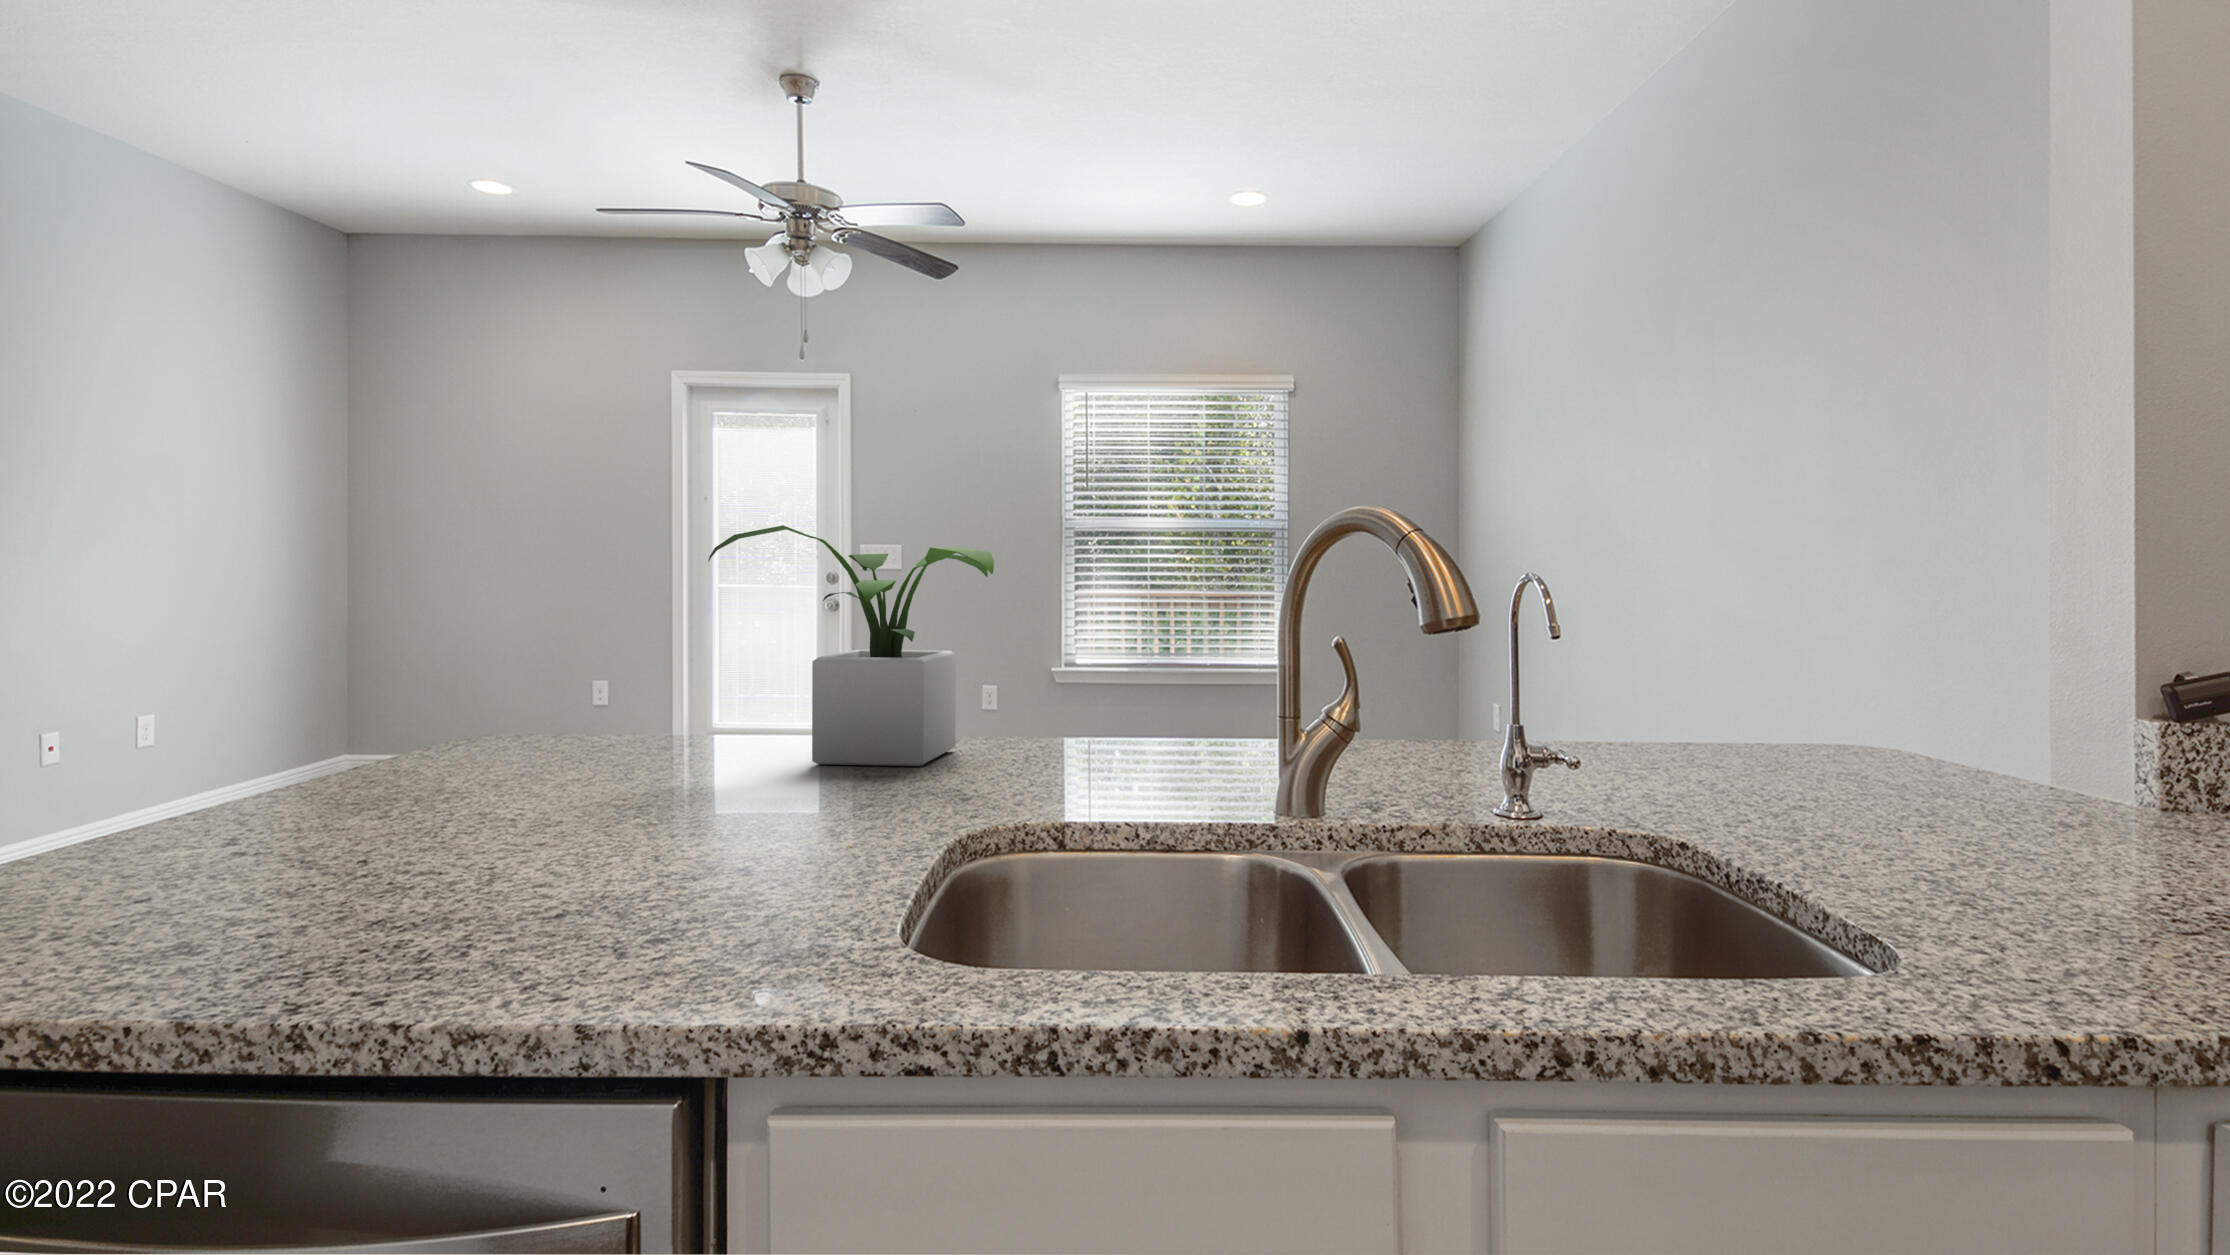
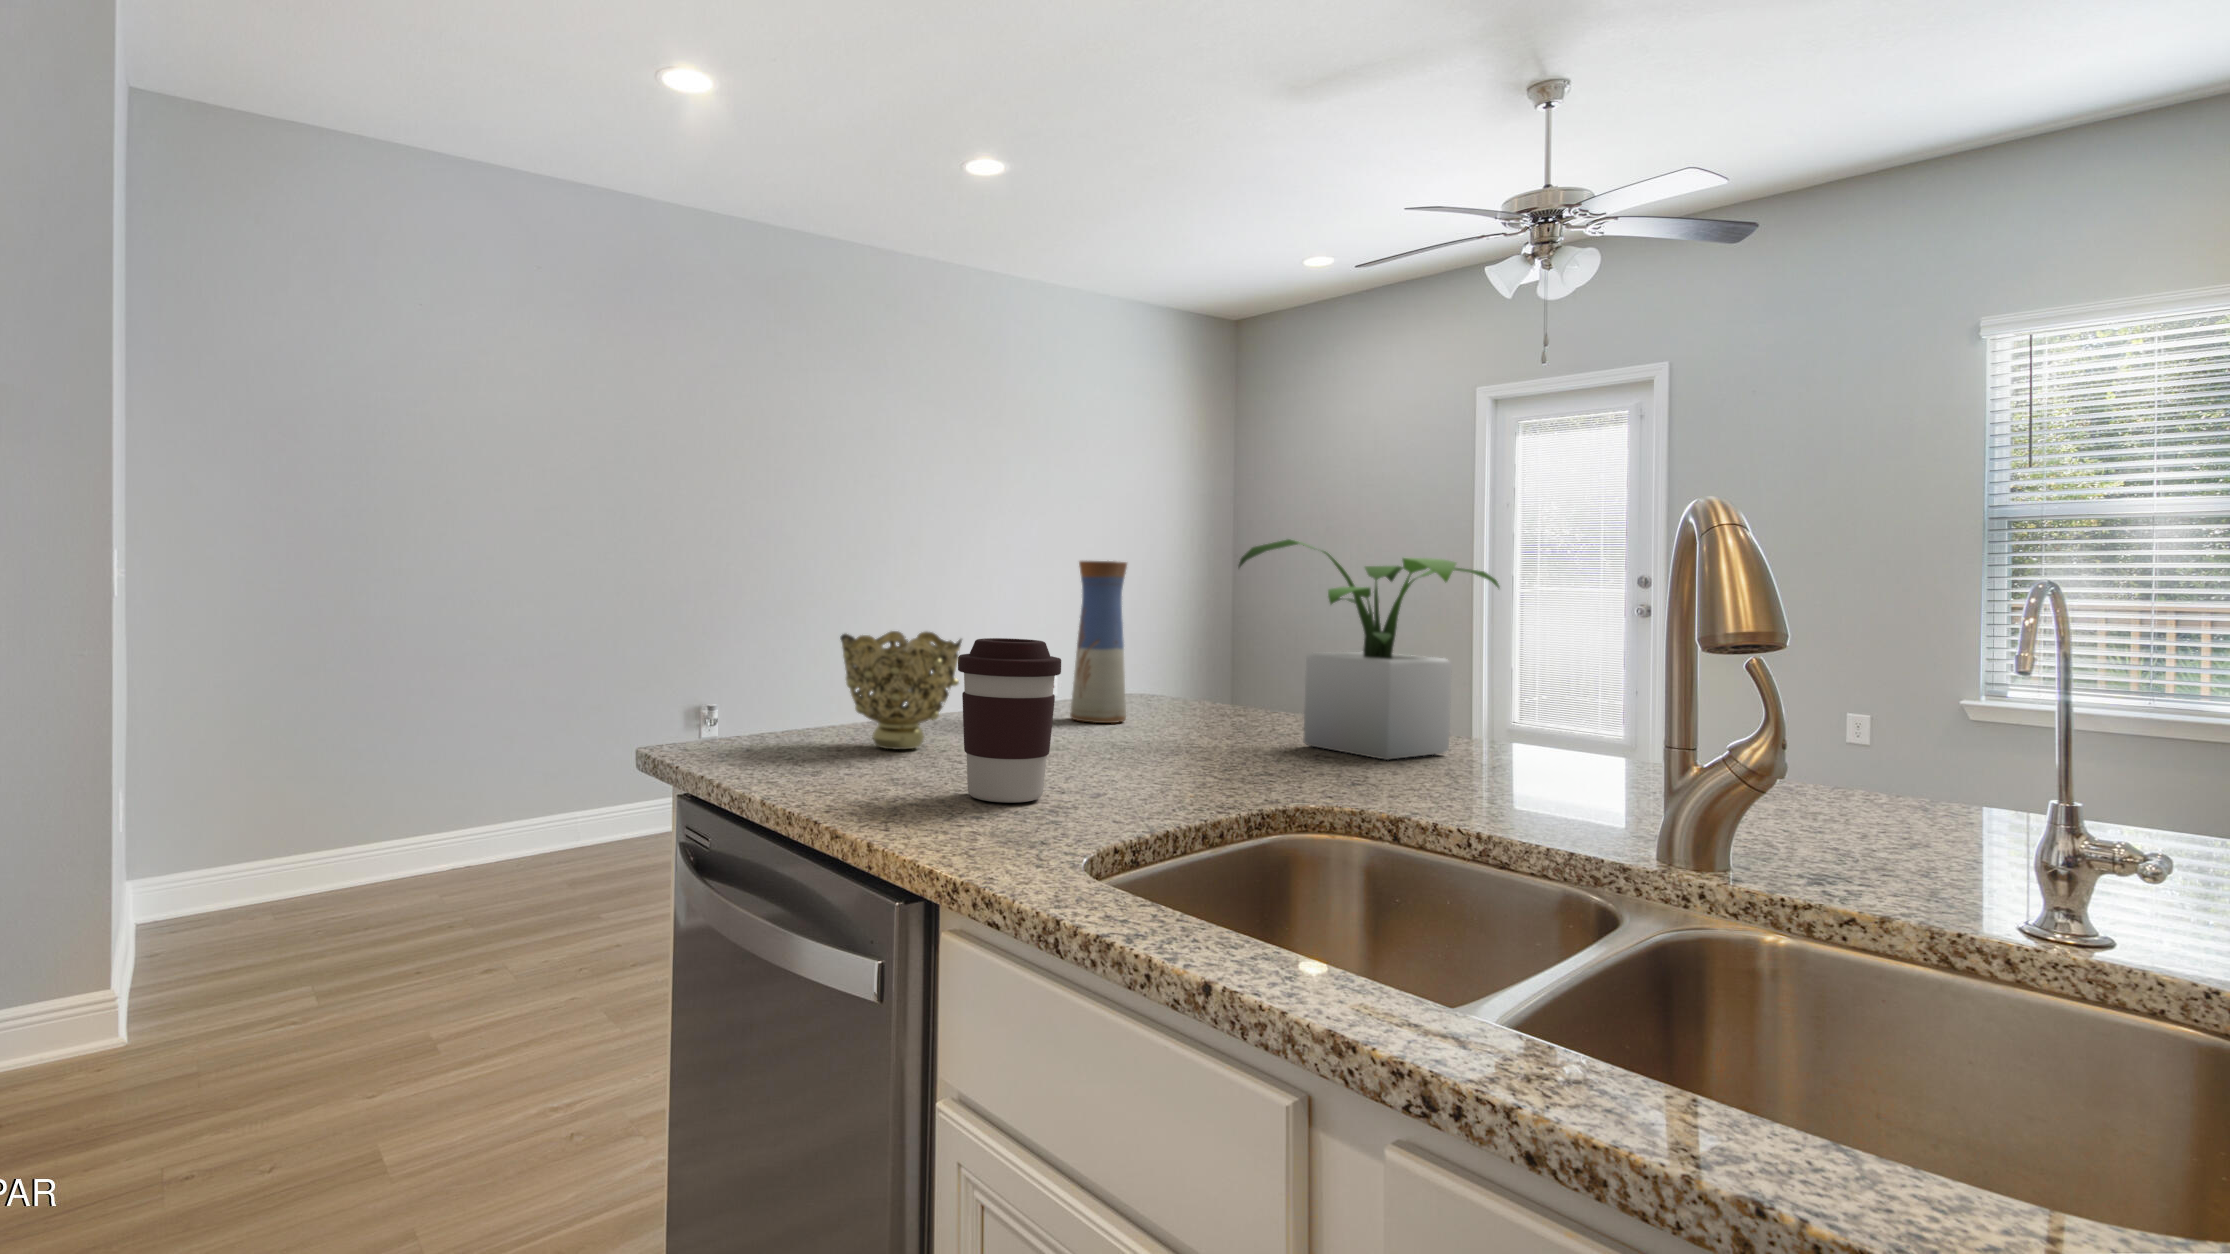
vase: none [453,554,542,781] -> present [1070,561,1127,723]
decorative bowl: none [159,680,412,882] -> present [840,631,962,749]
coffee cup: none [573,682,733,919] -> present [958,638,1061,803]

